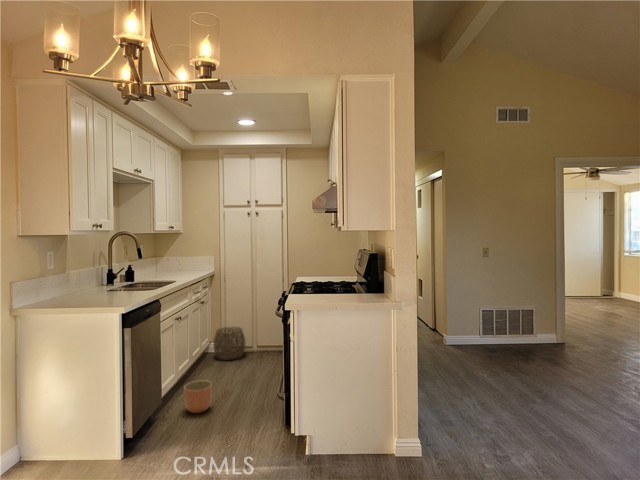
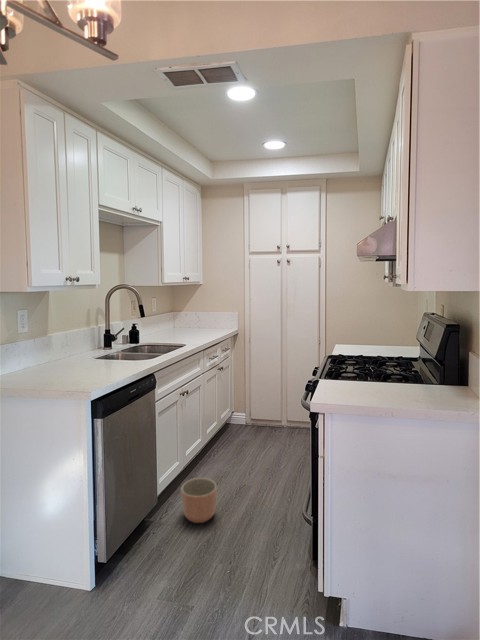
woven basket: present [213,327,245,360] -> none [233,397,271,439]

